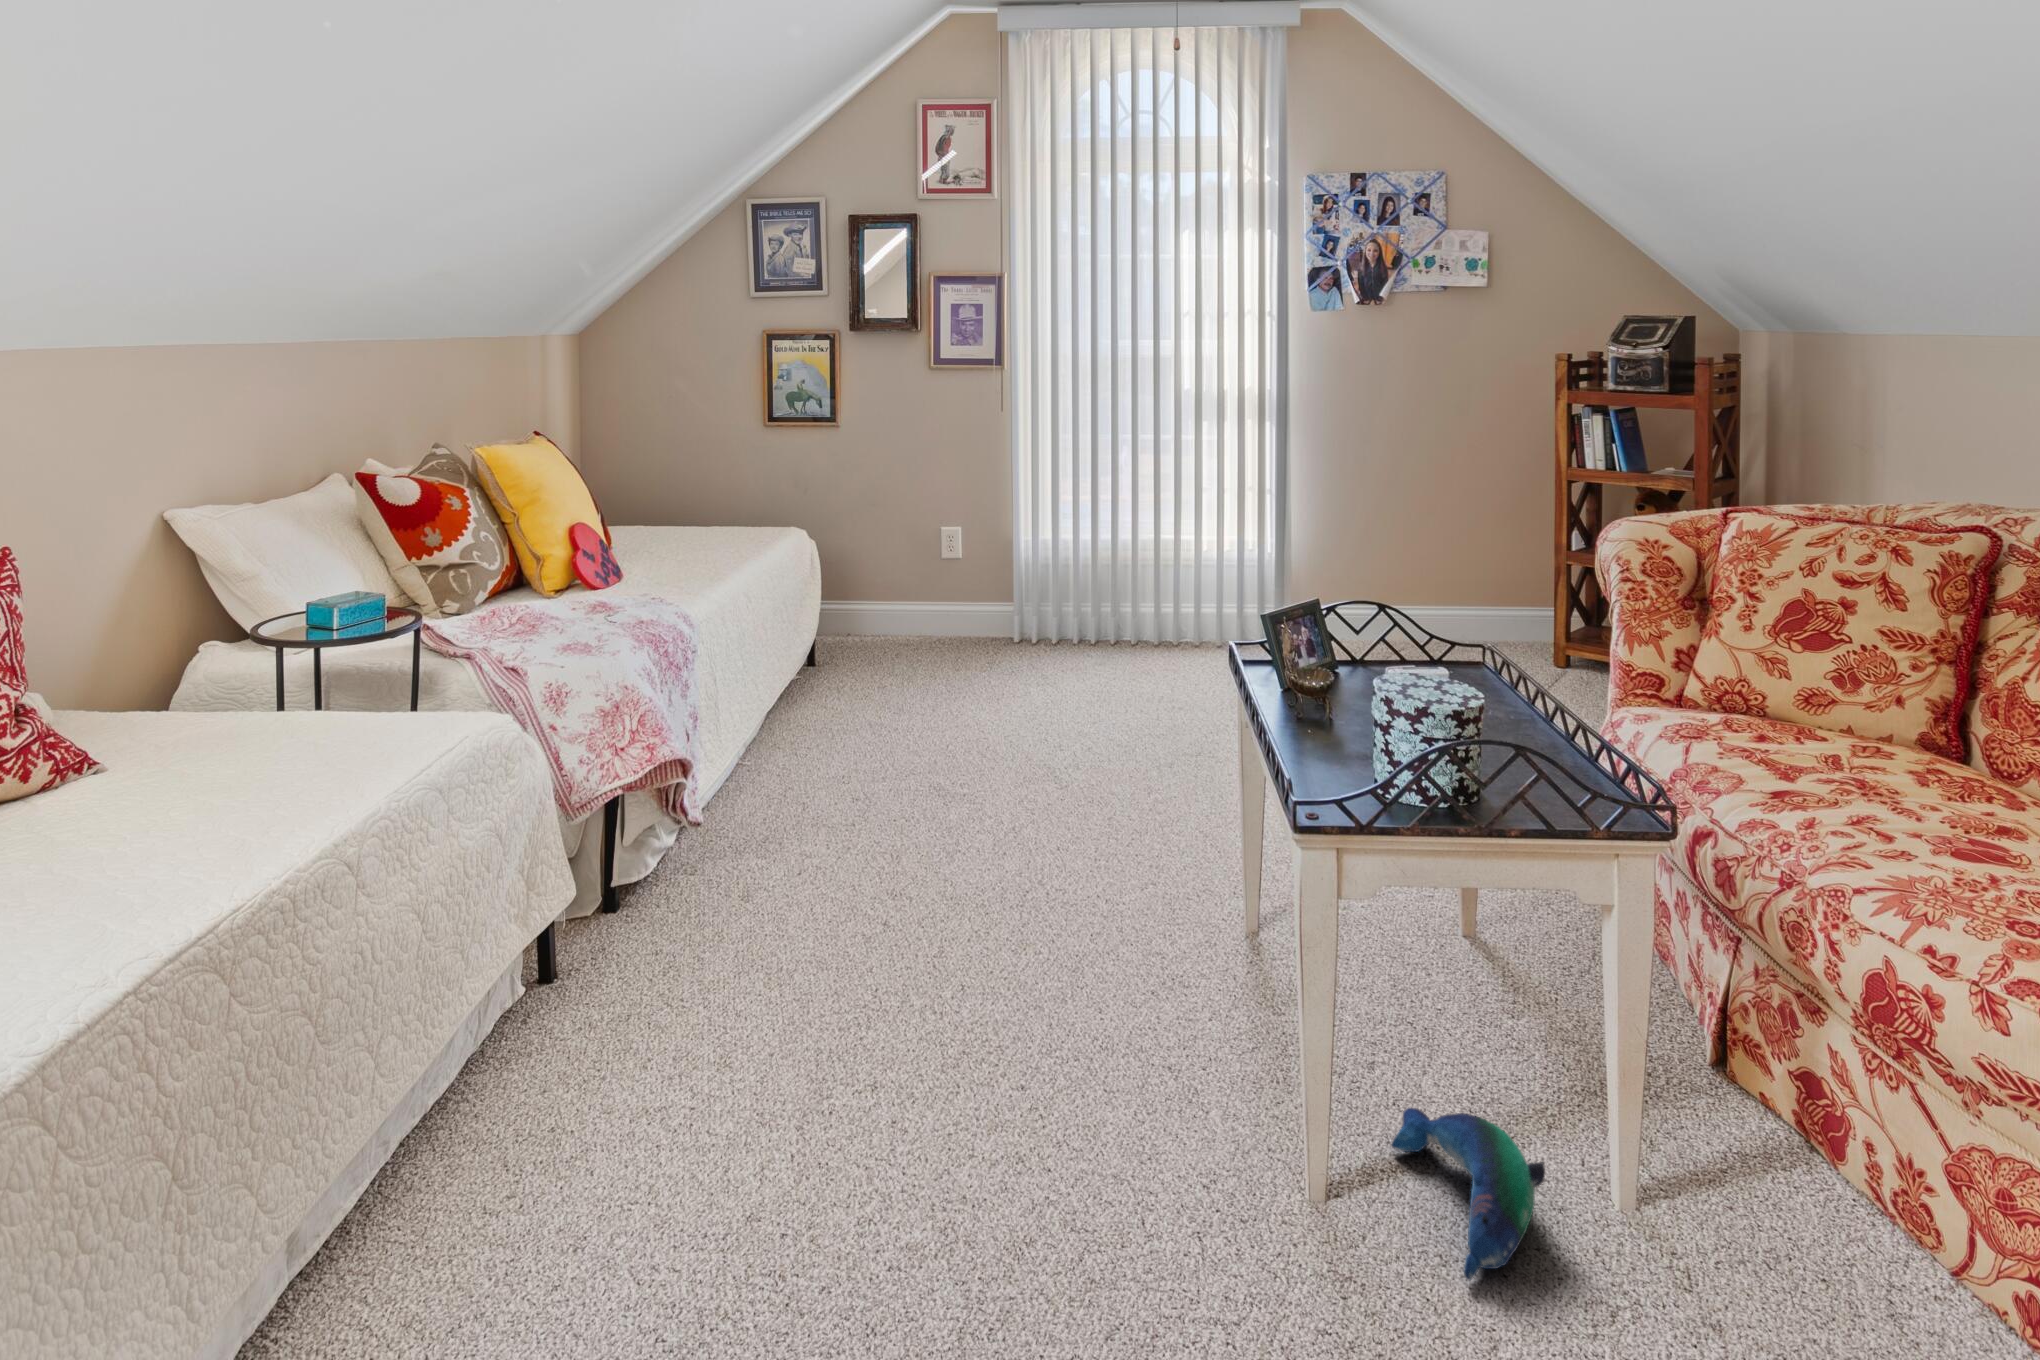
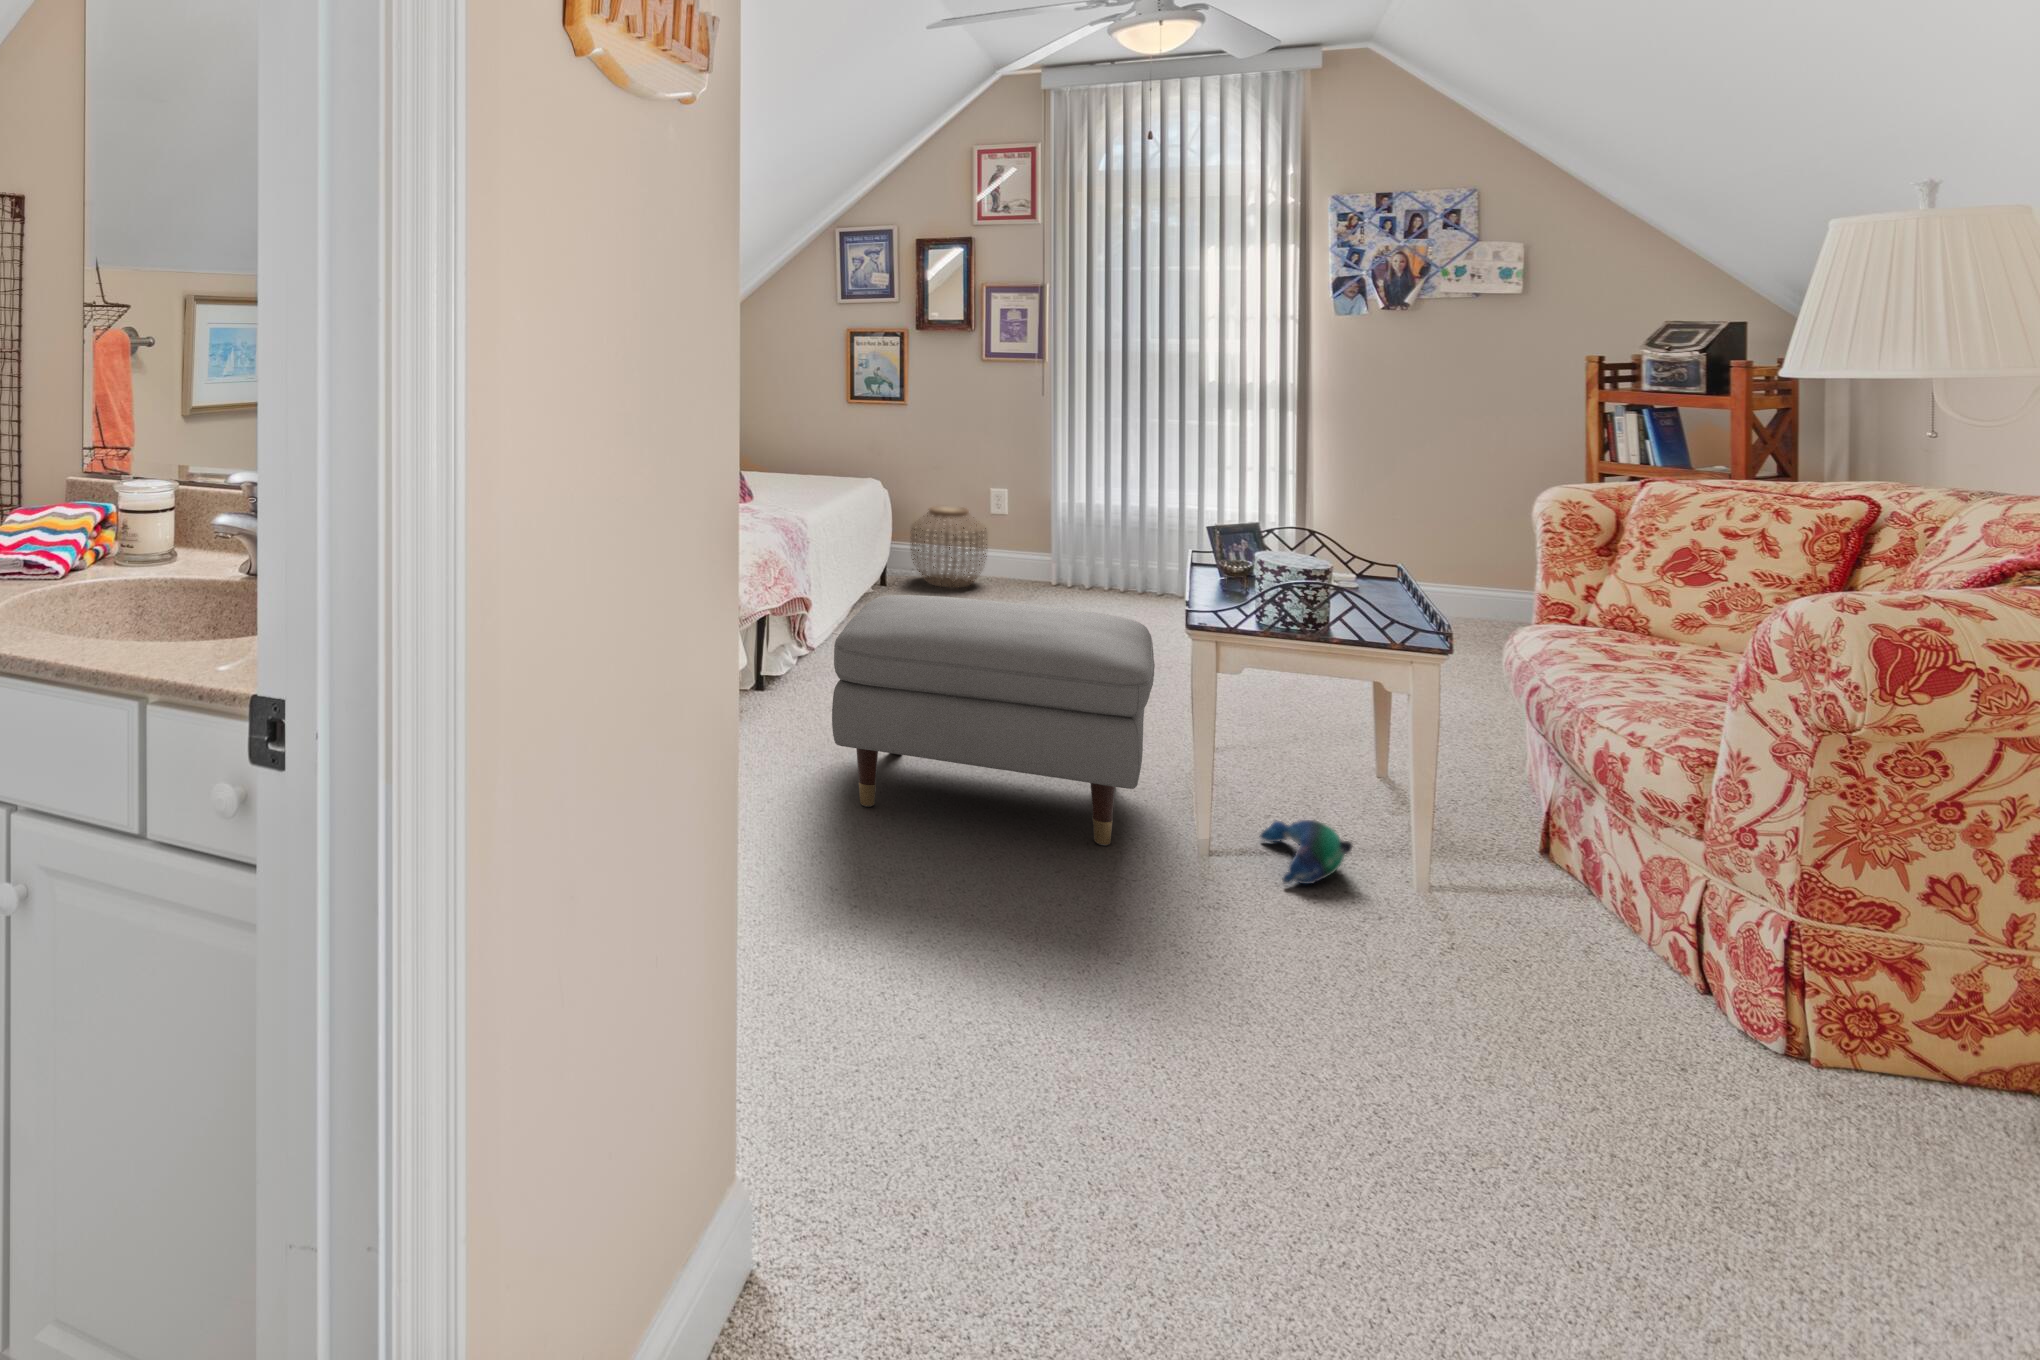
woven basket: none [848,557,942,665] -> present [911,506,987,588]
ottoman: none [684,779,1248,1247] -> present [832,595,1155,845]

